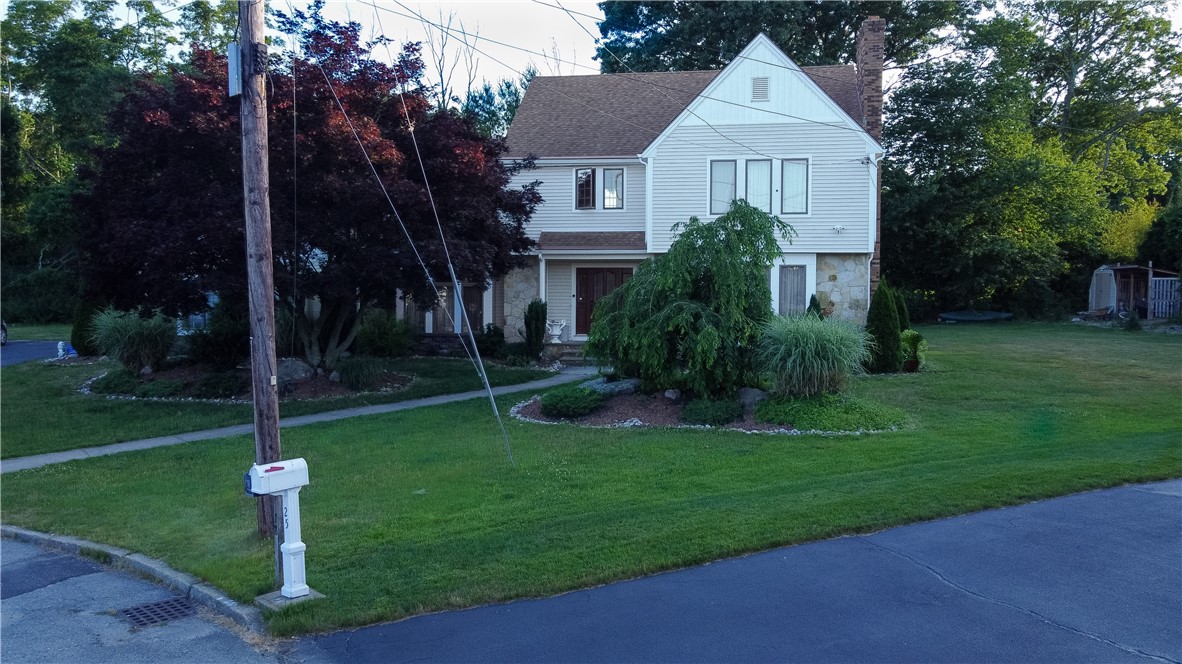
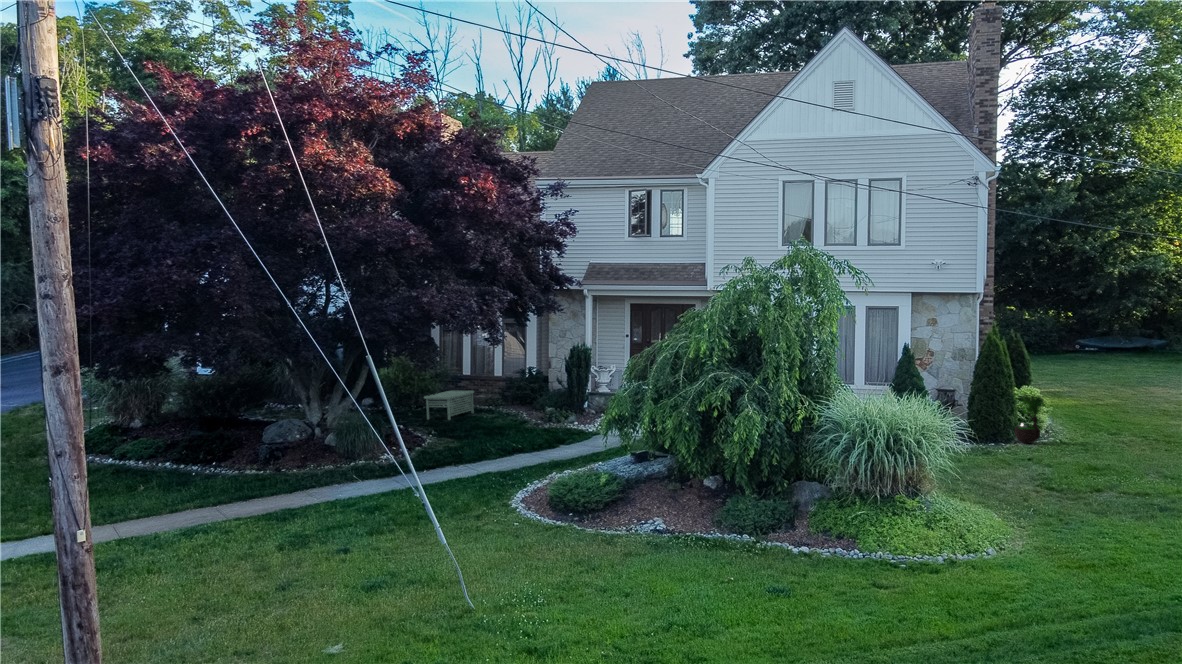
storage bench: none [396,346,439,370] -> present [424,391,474,420]

